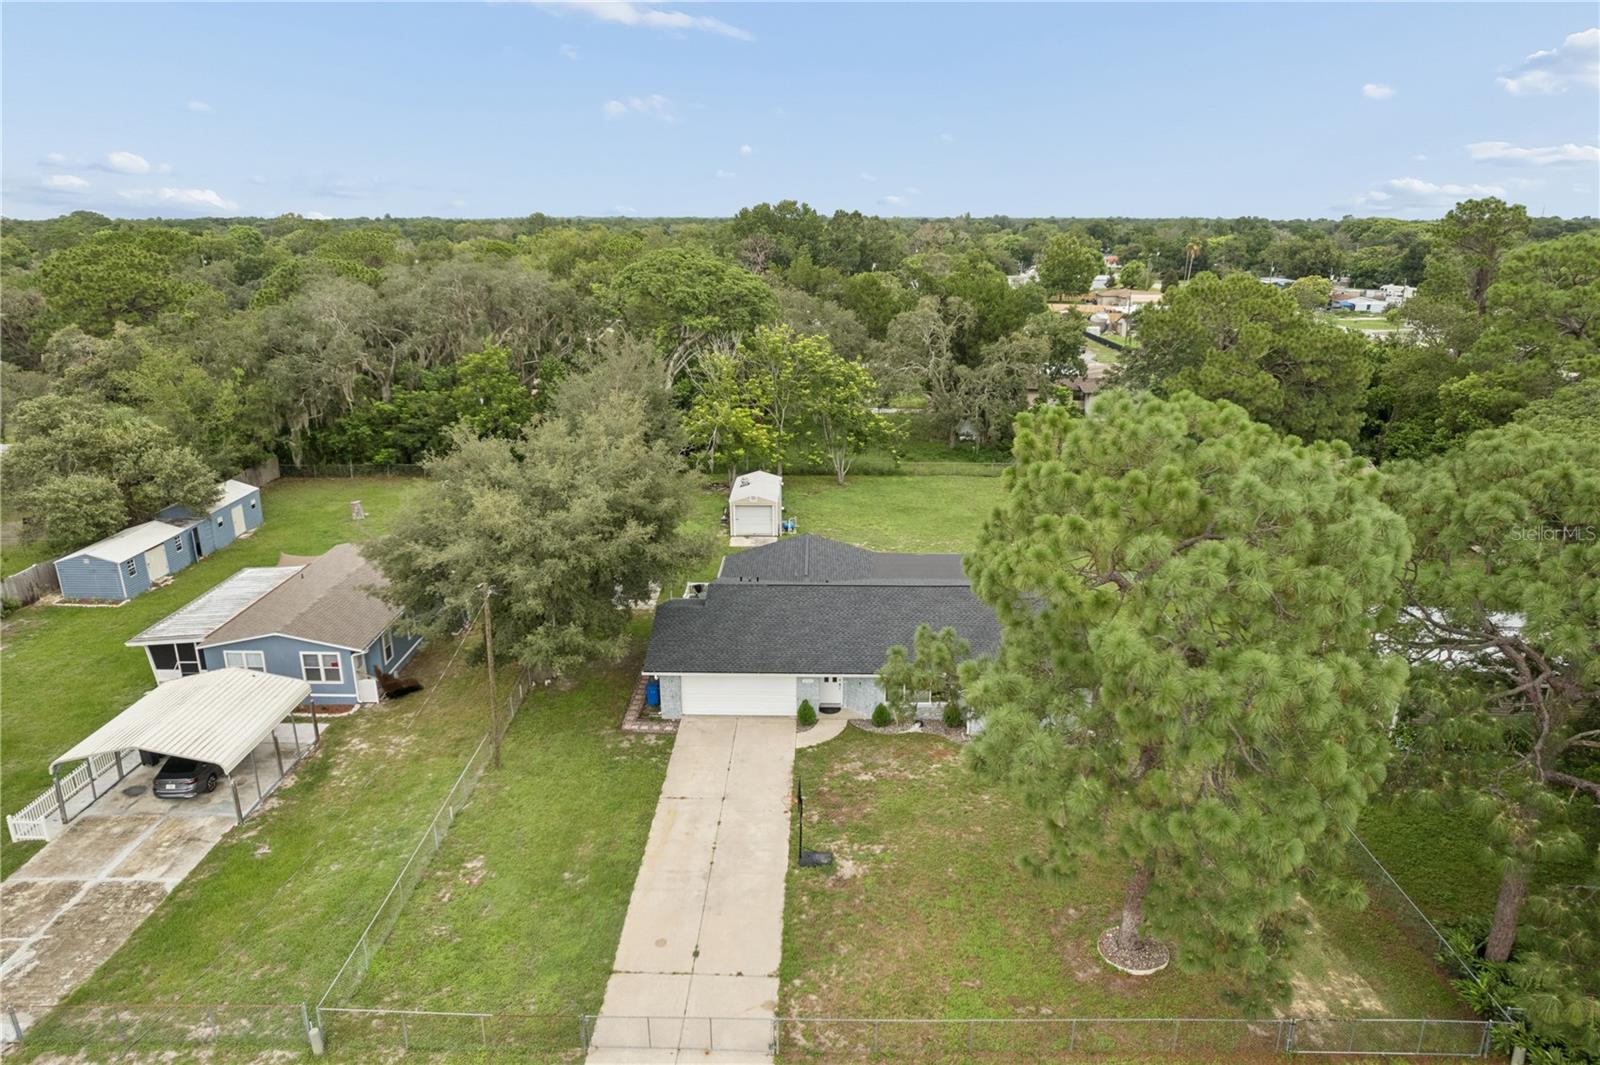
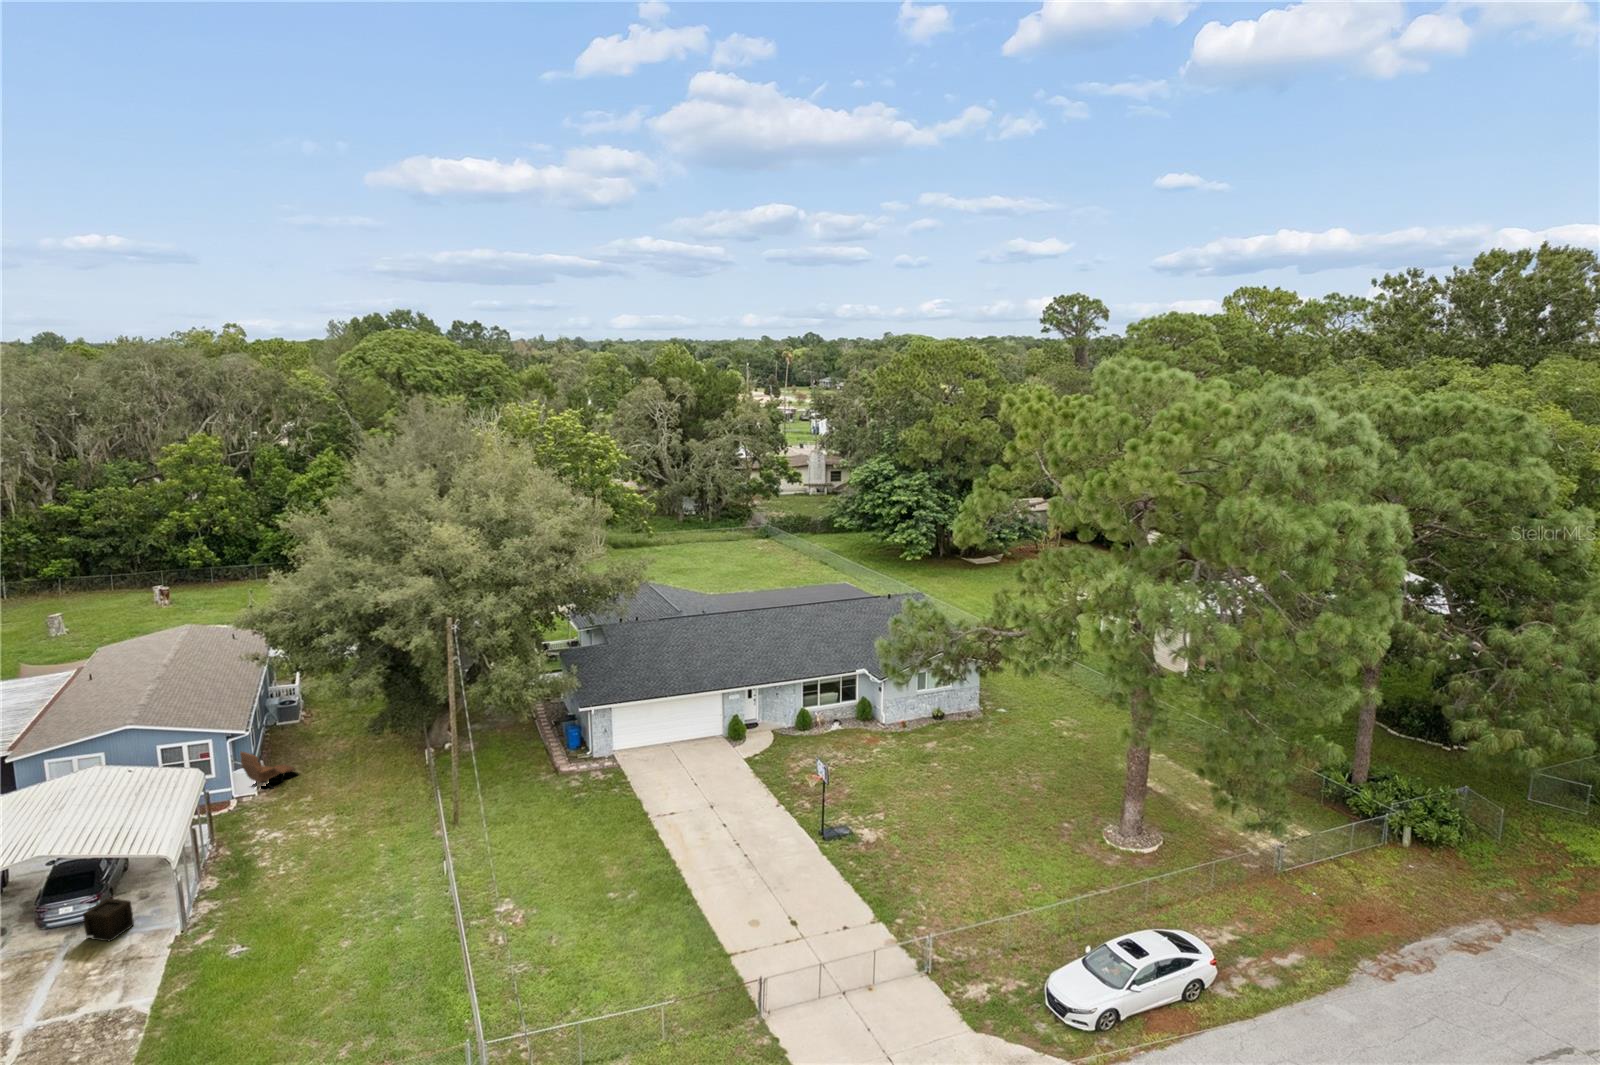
wooden crate: none [179,781,218,818] -> present [83,898,134,941]

